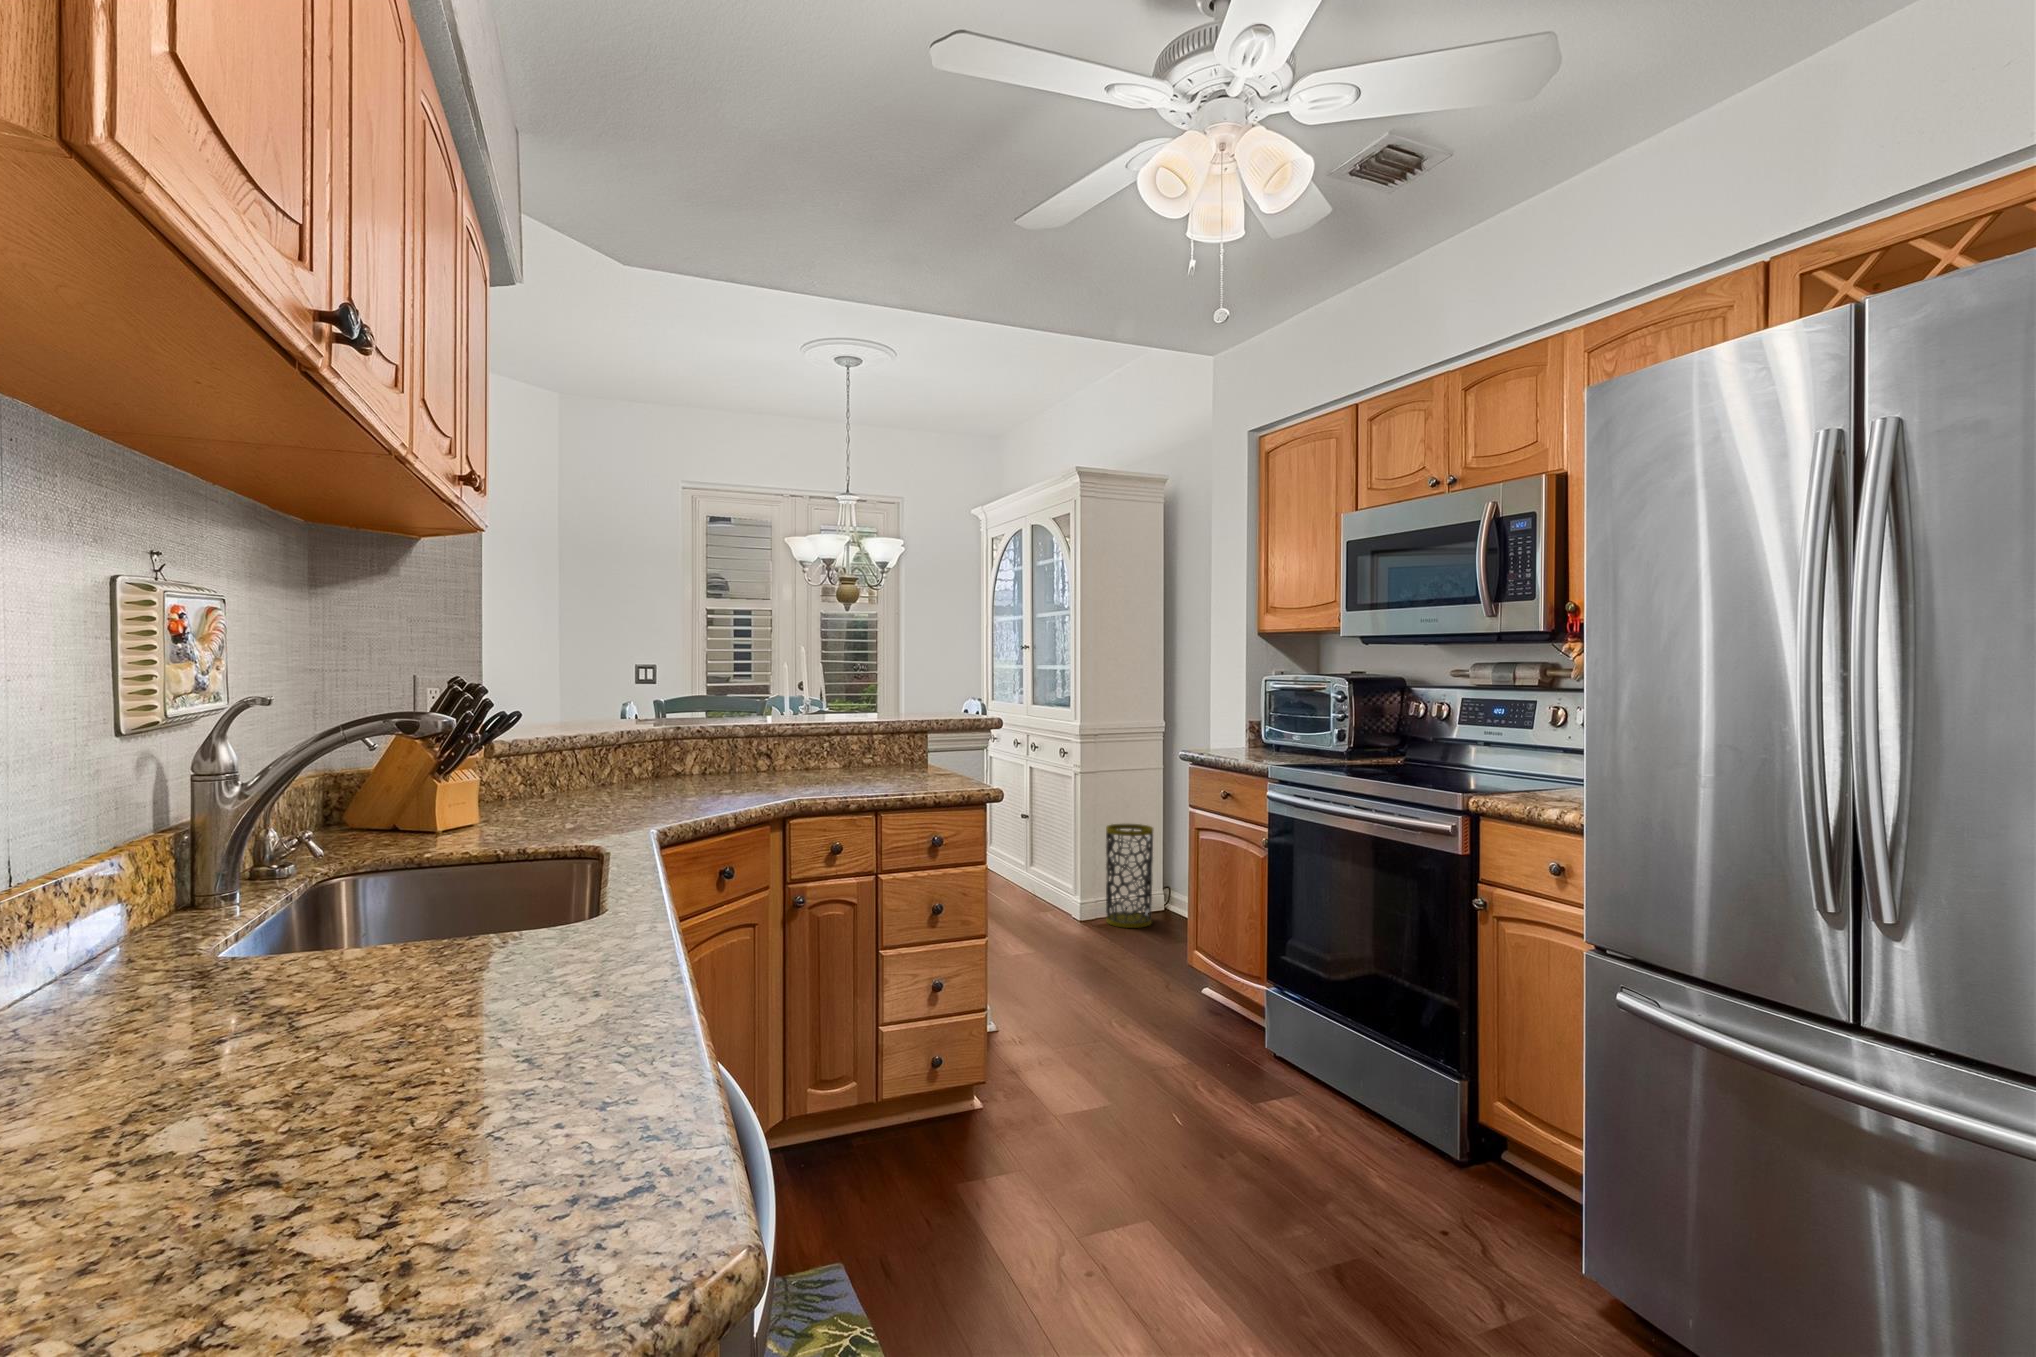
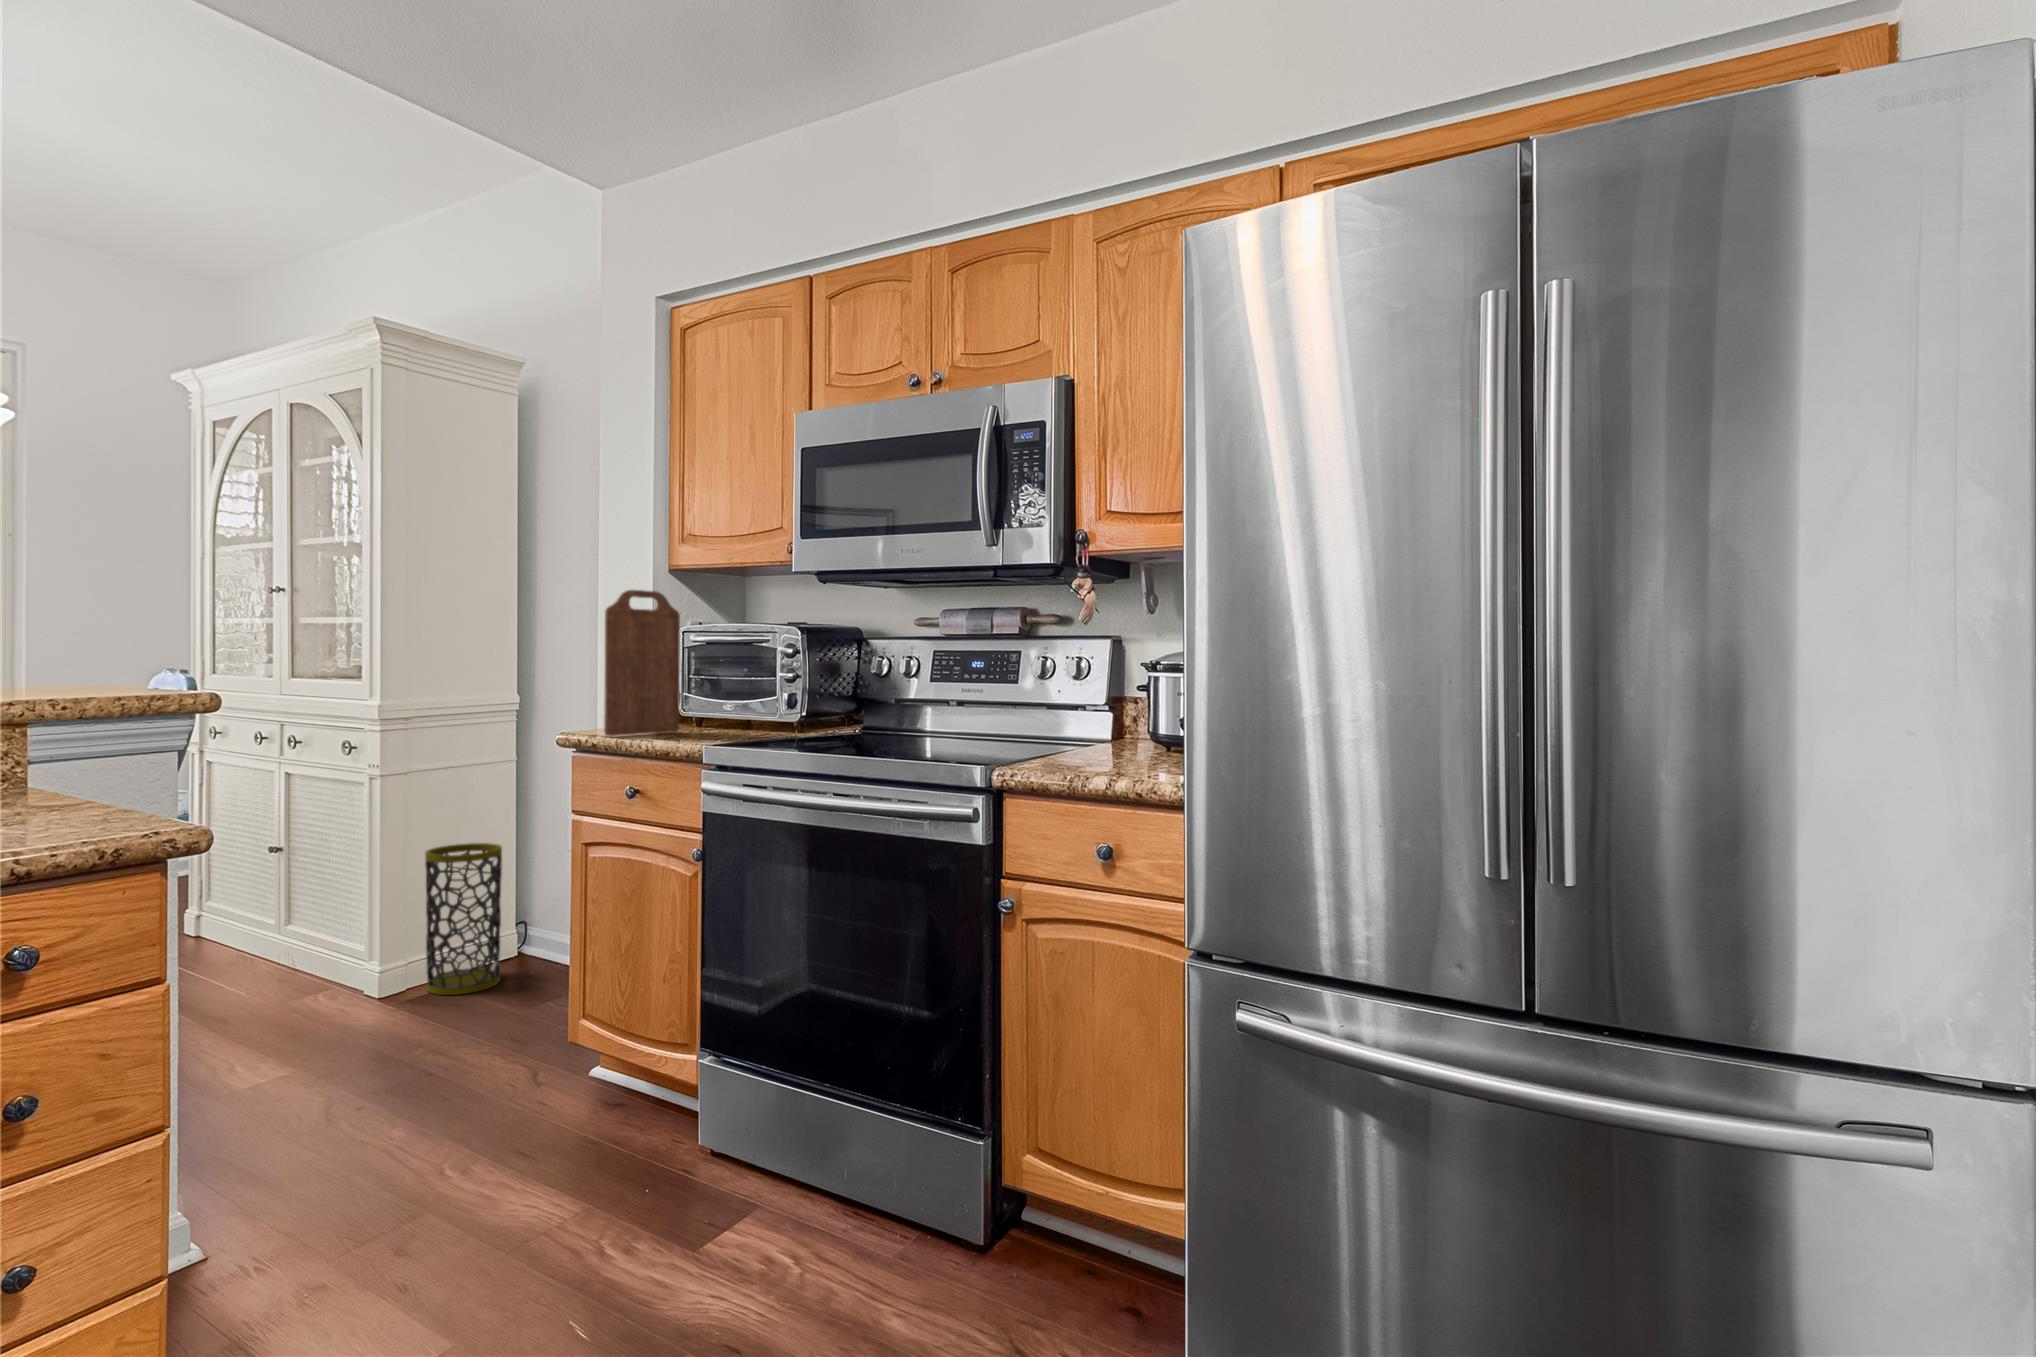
cutting board: none [1208,653,1262,755] -> present [604,590,680,736]

